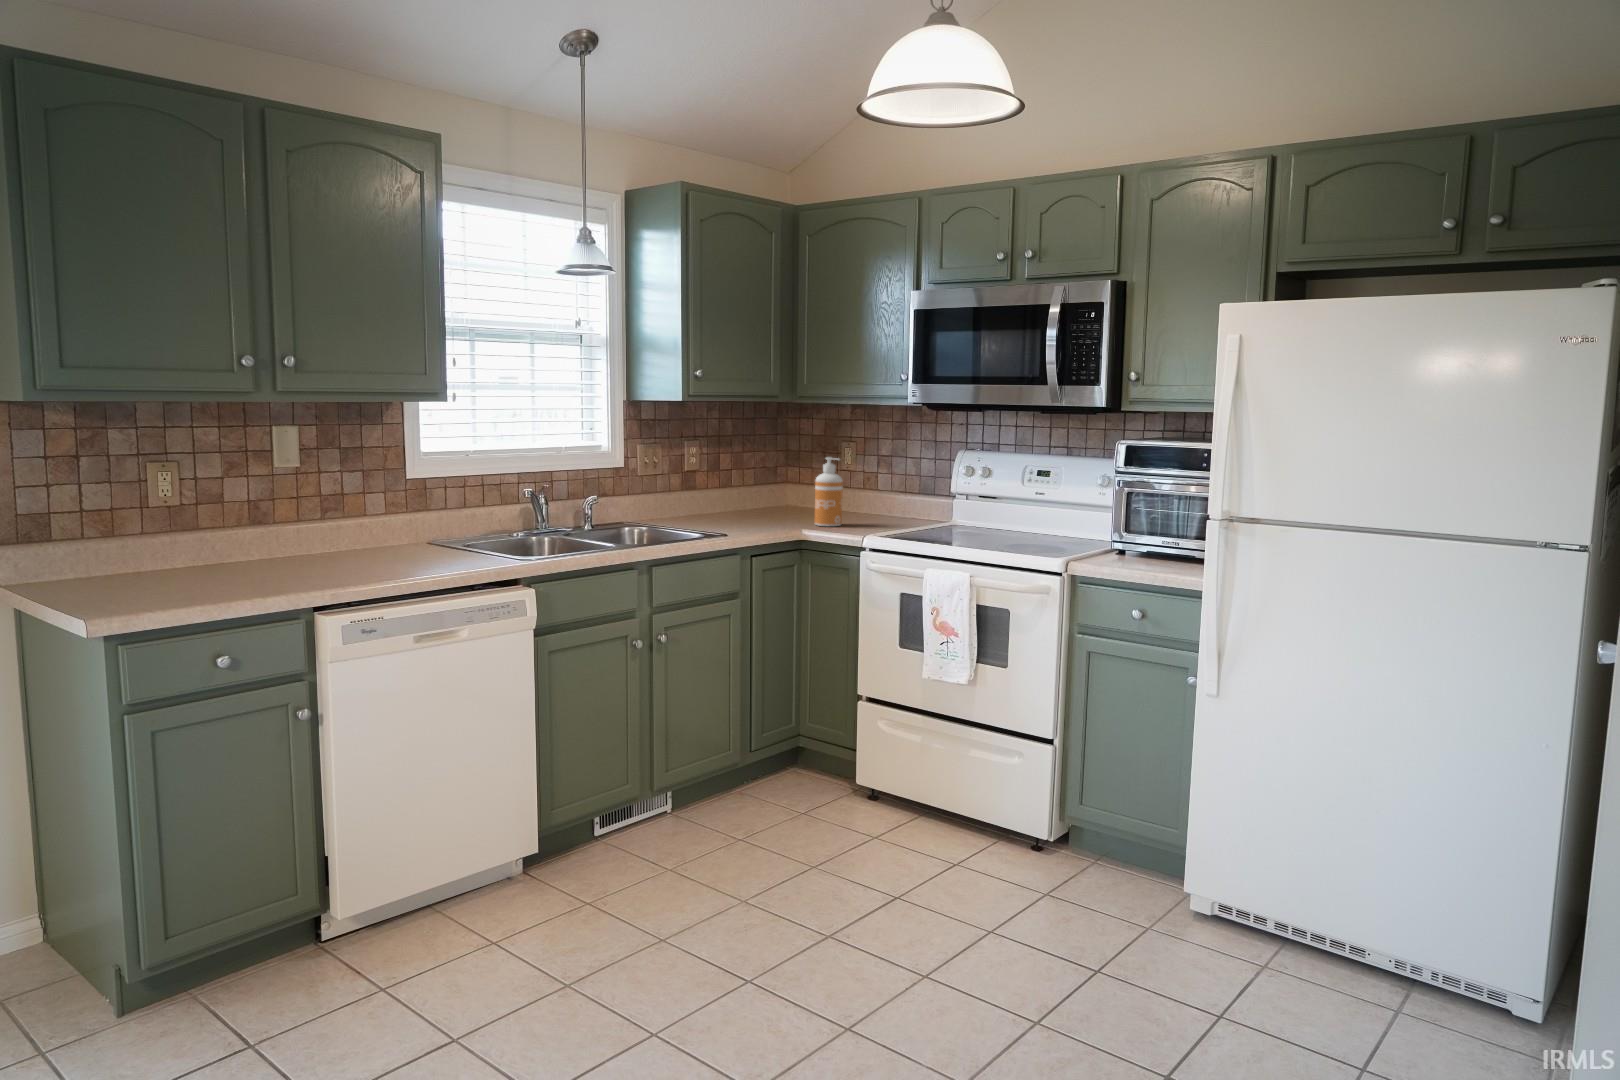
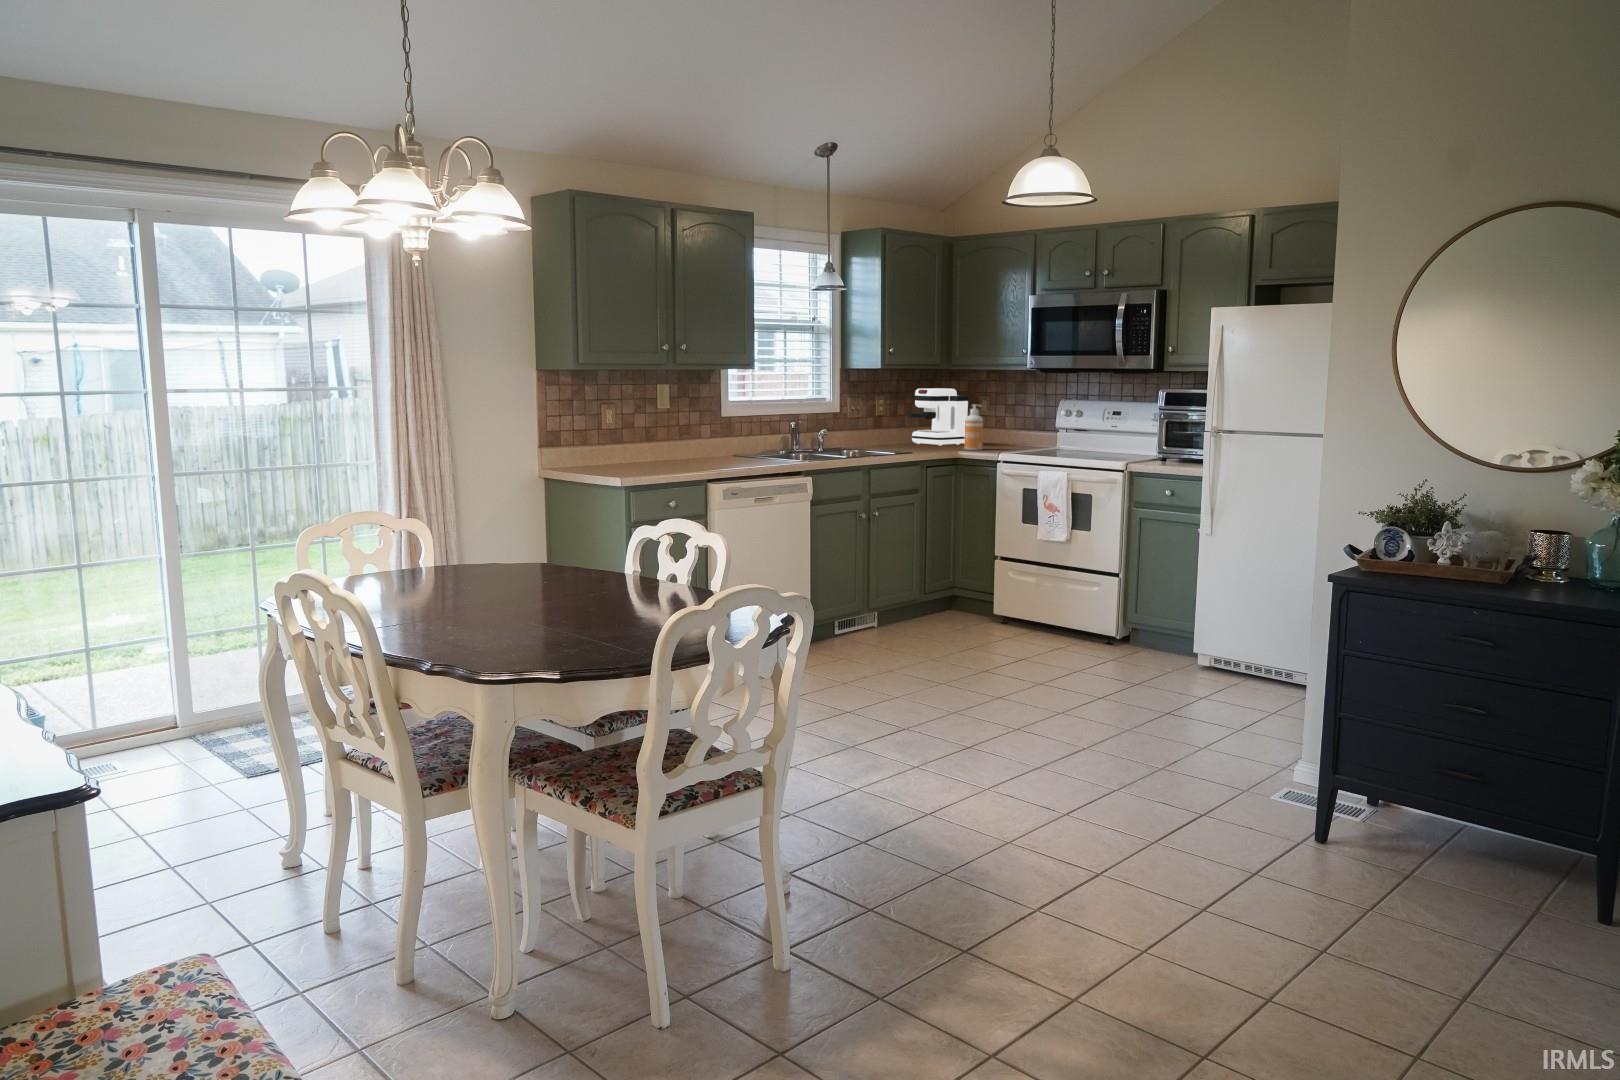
coffee maker: none [733,431,823,517] -> present [908,388,968,446]

